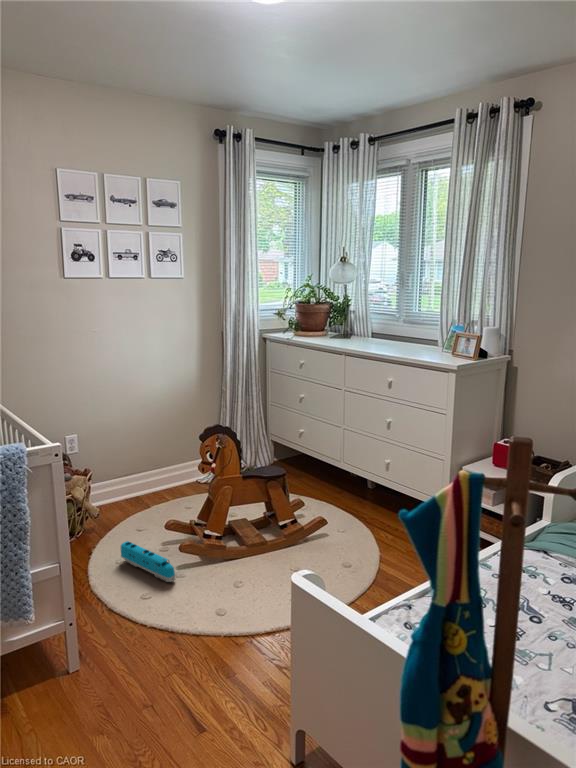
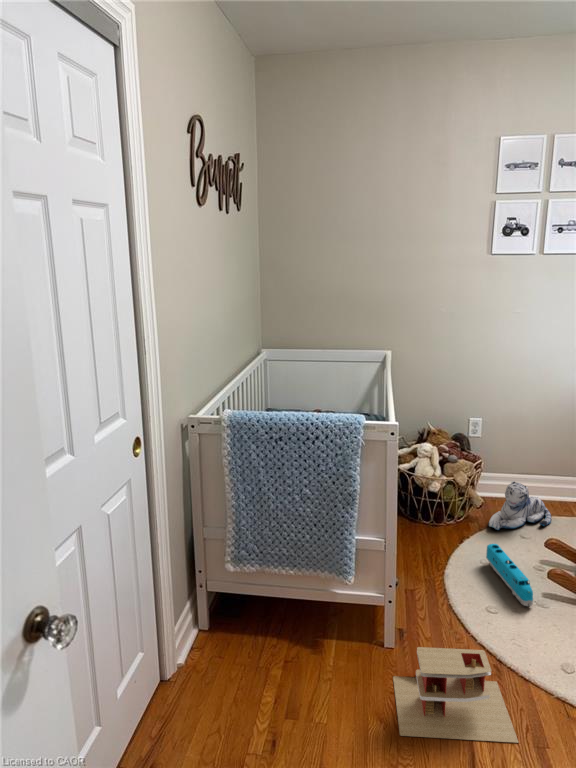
plush toy: none [107,484,155,532] -> present [489,481,552,530]
toy house: none [92,625,216,735] -> present [393,647,518,743]

